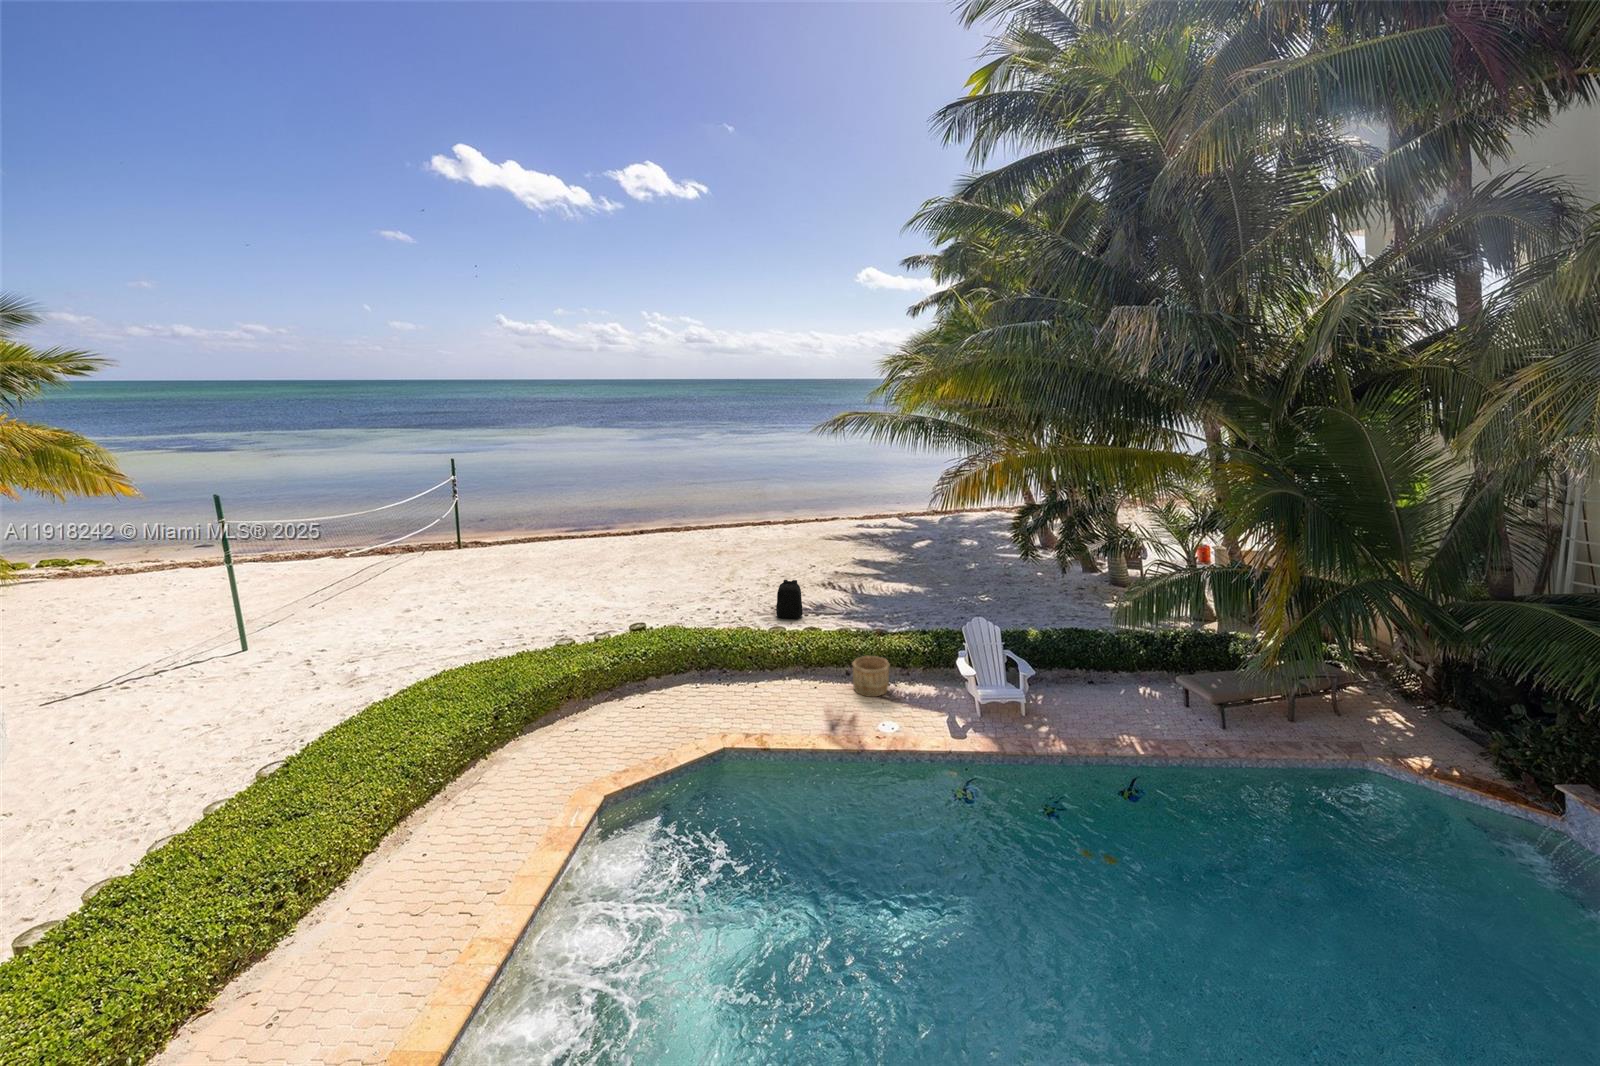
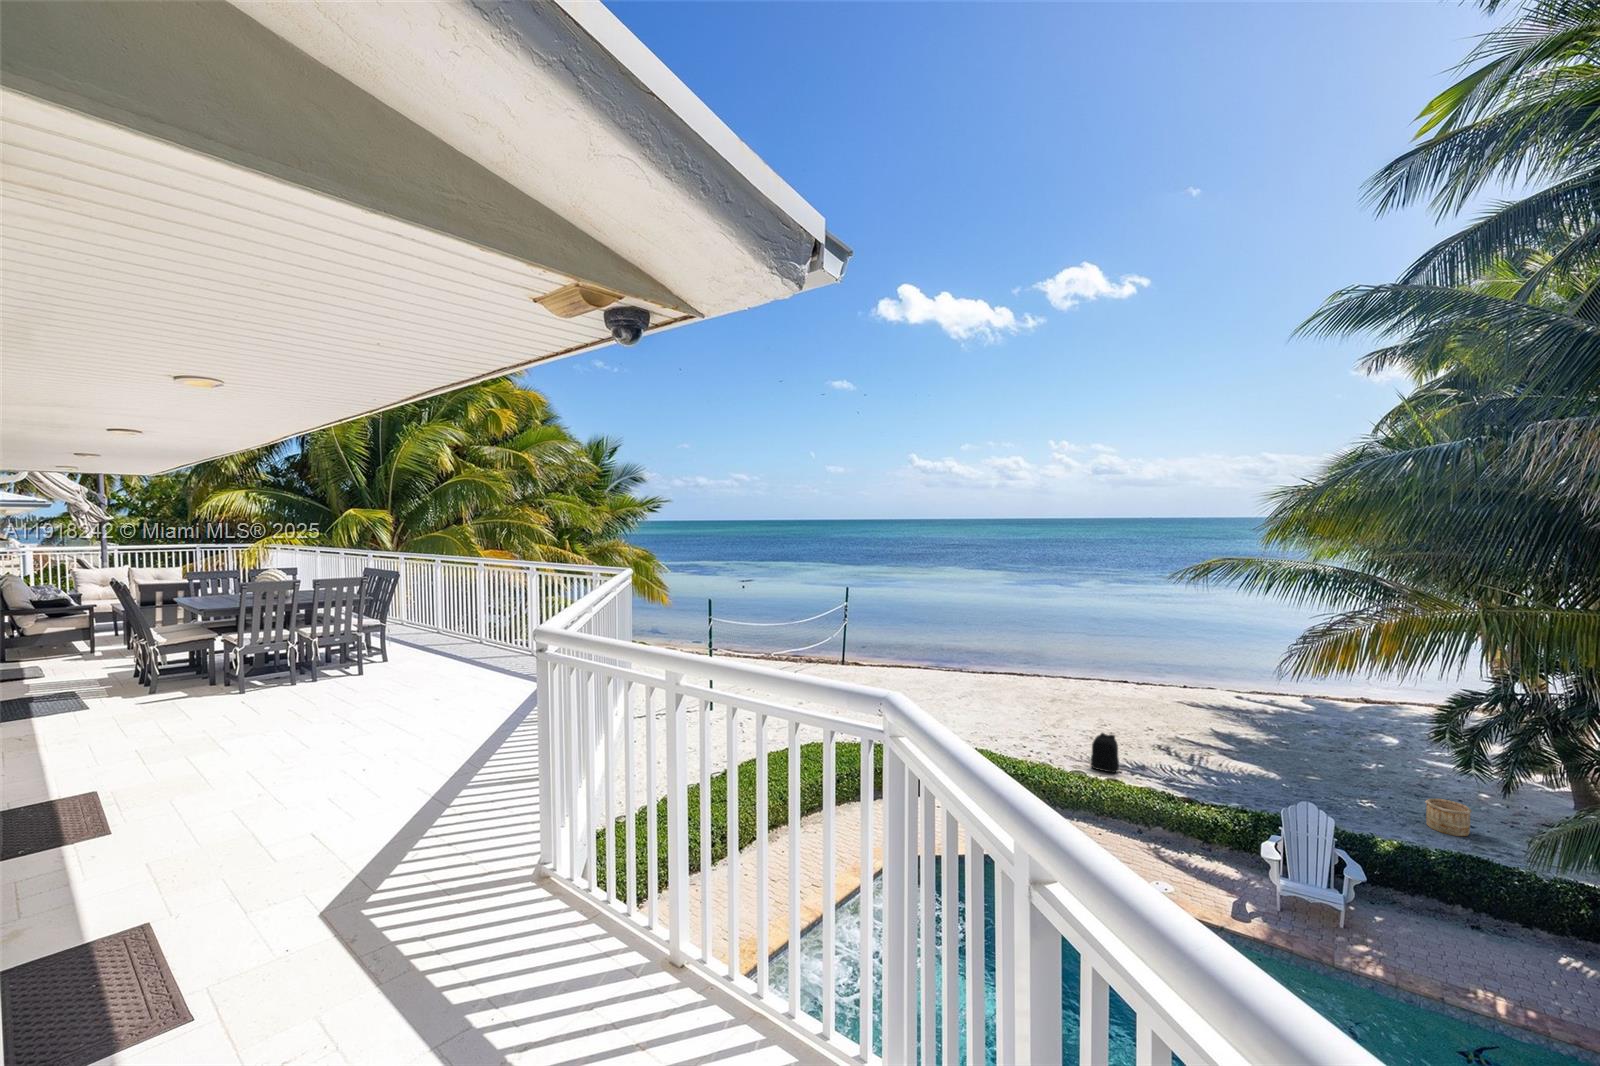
wooden bucket: present [852,656,890,697] -> present [1425,799,1472,836]

